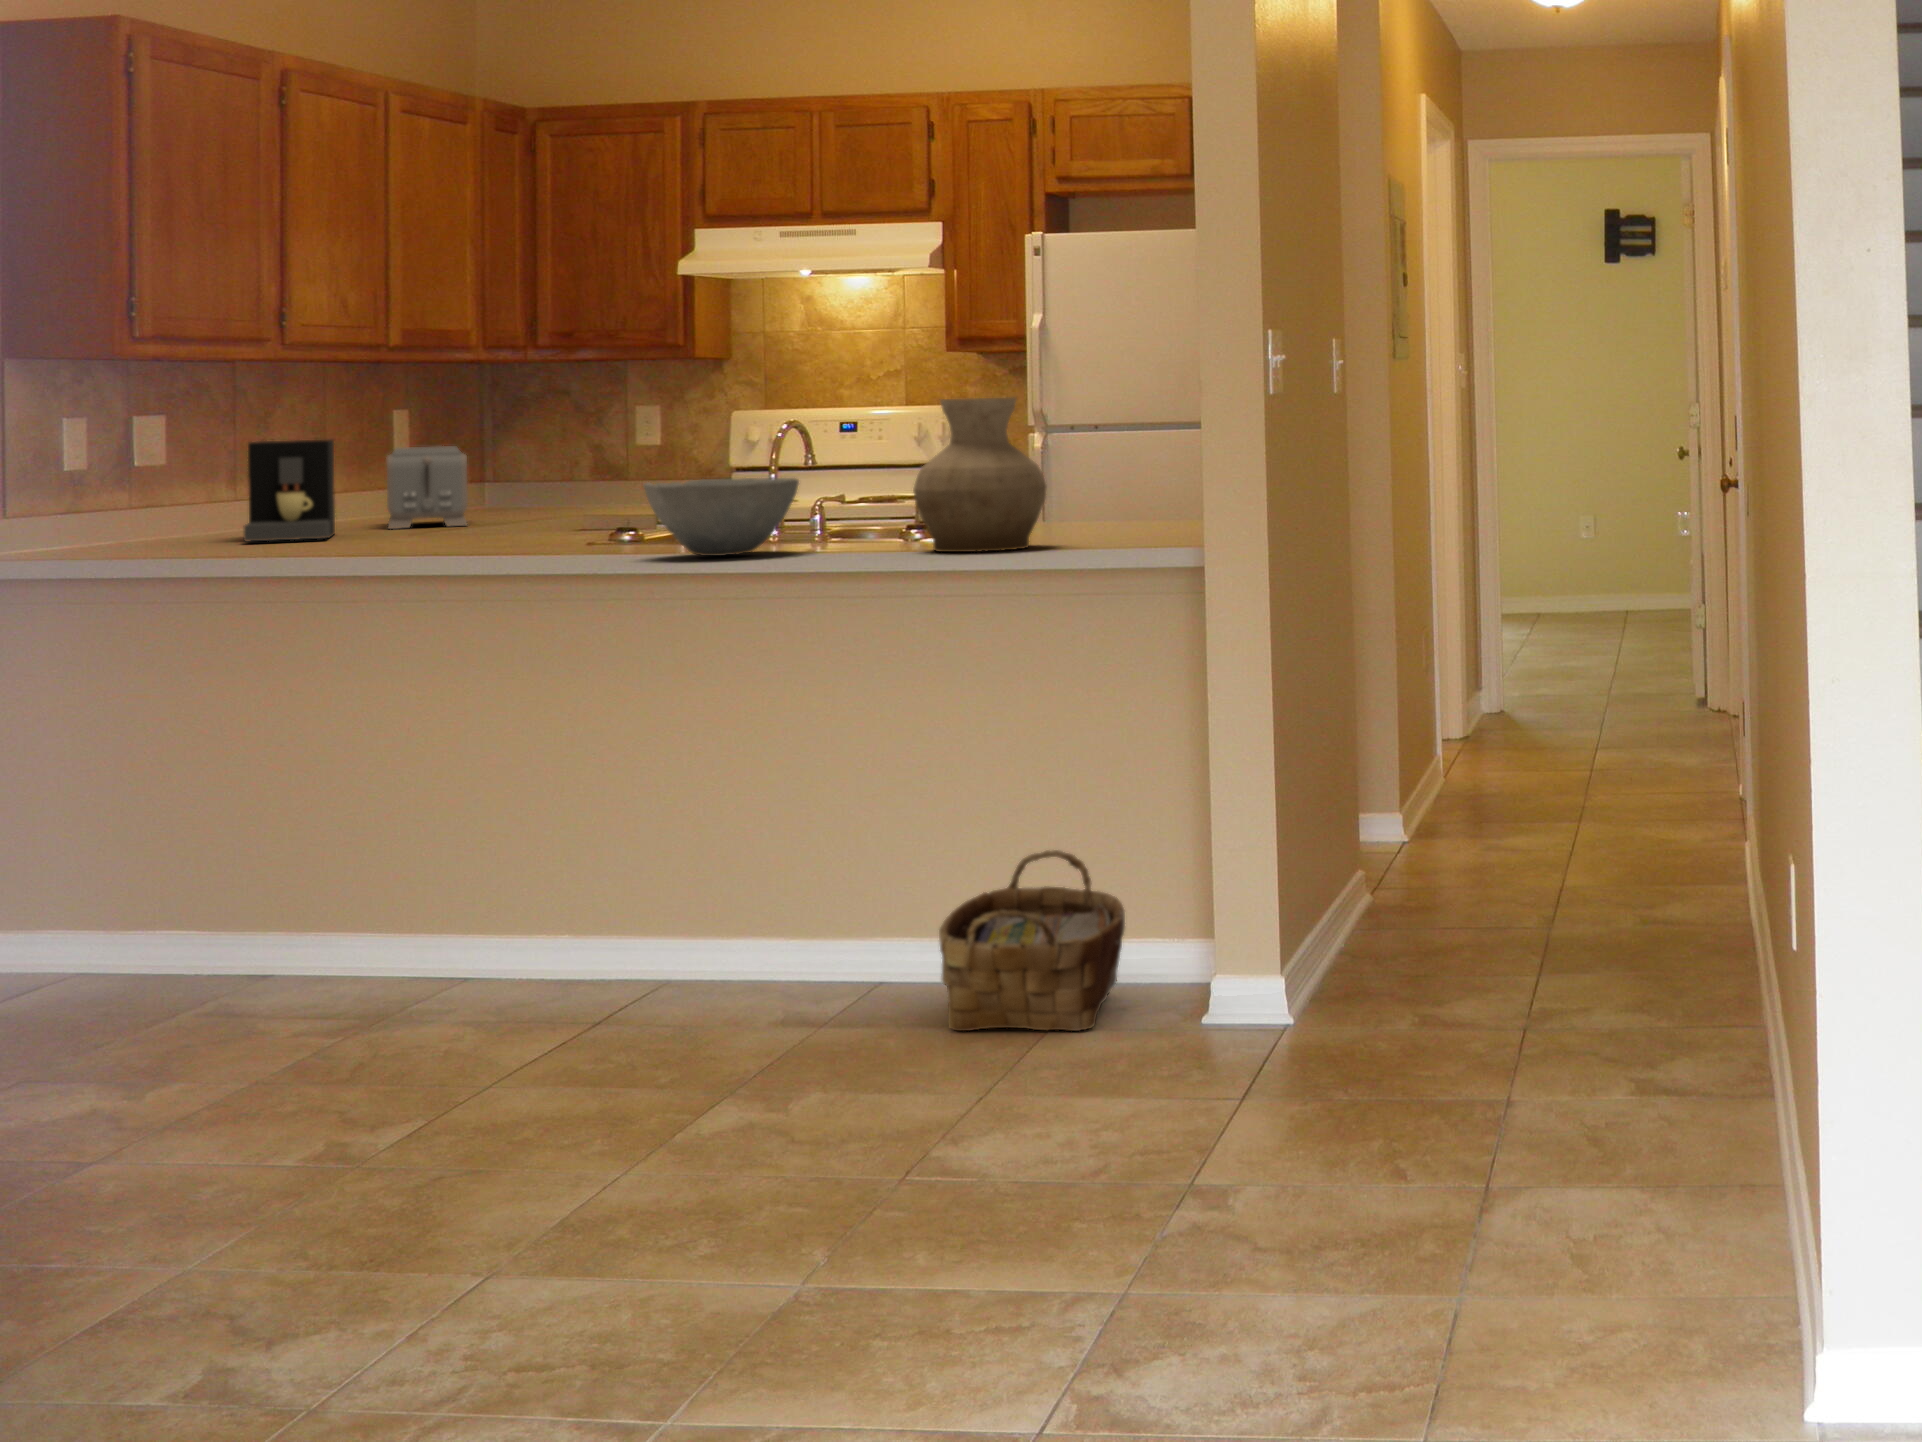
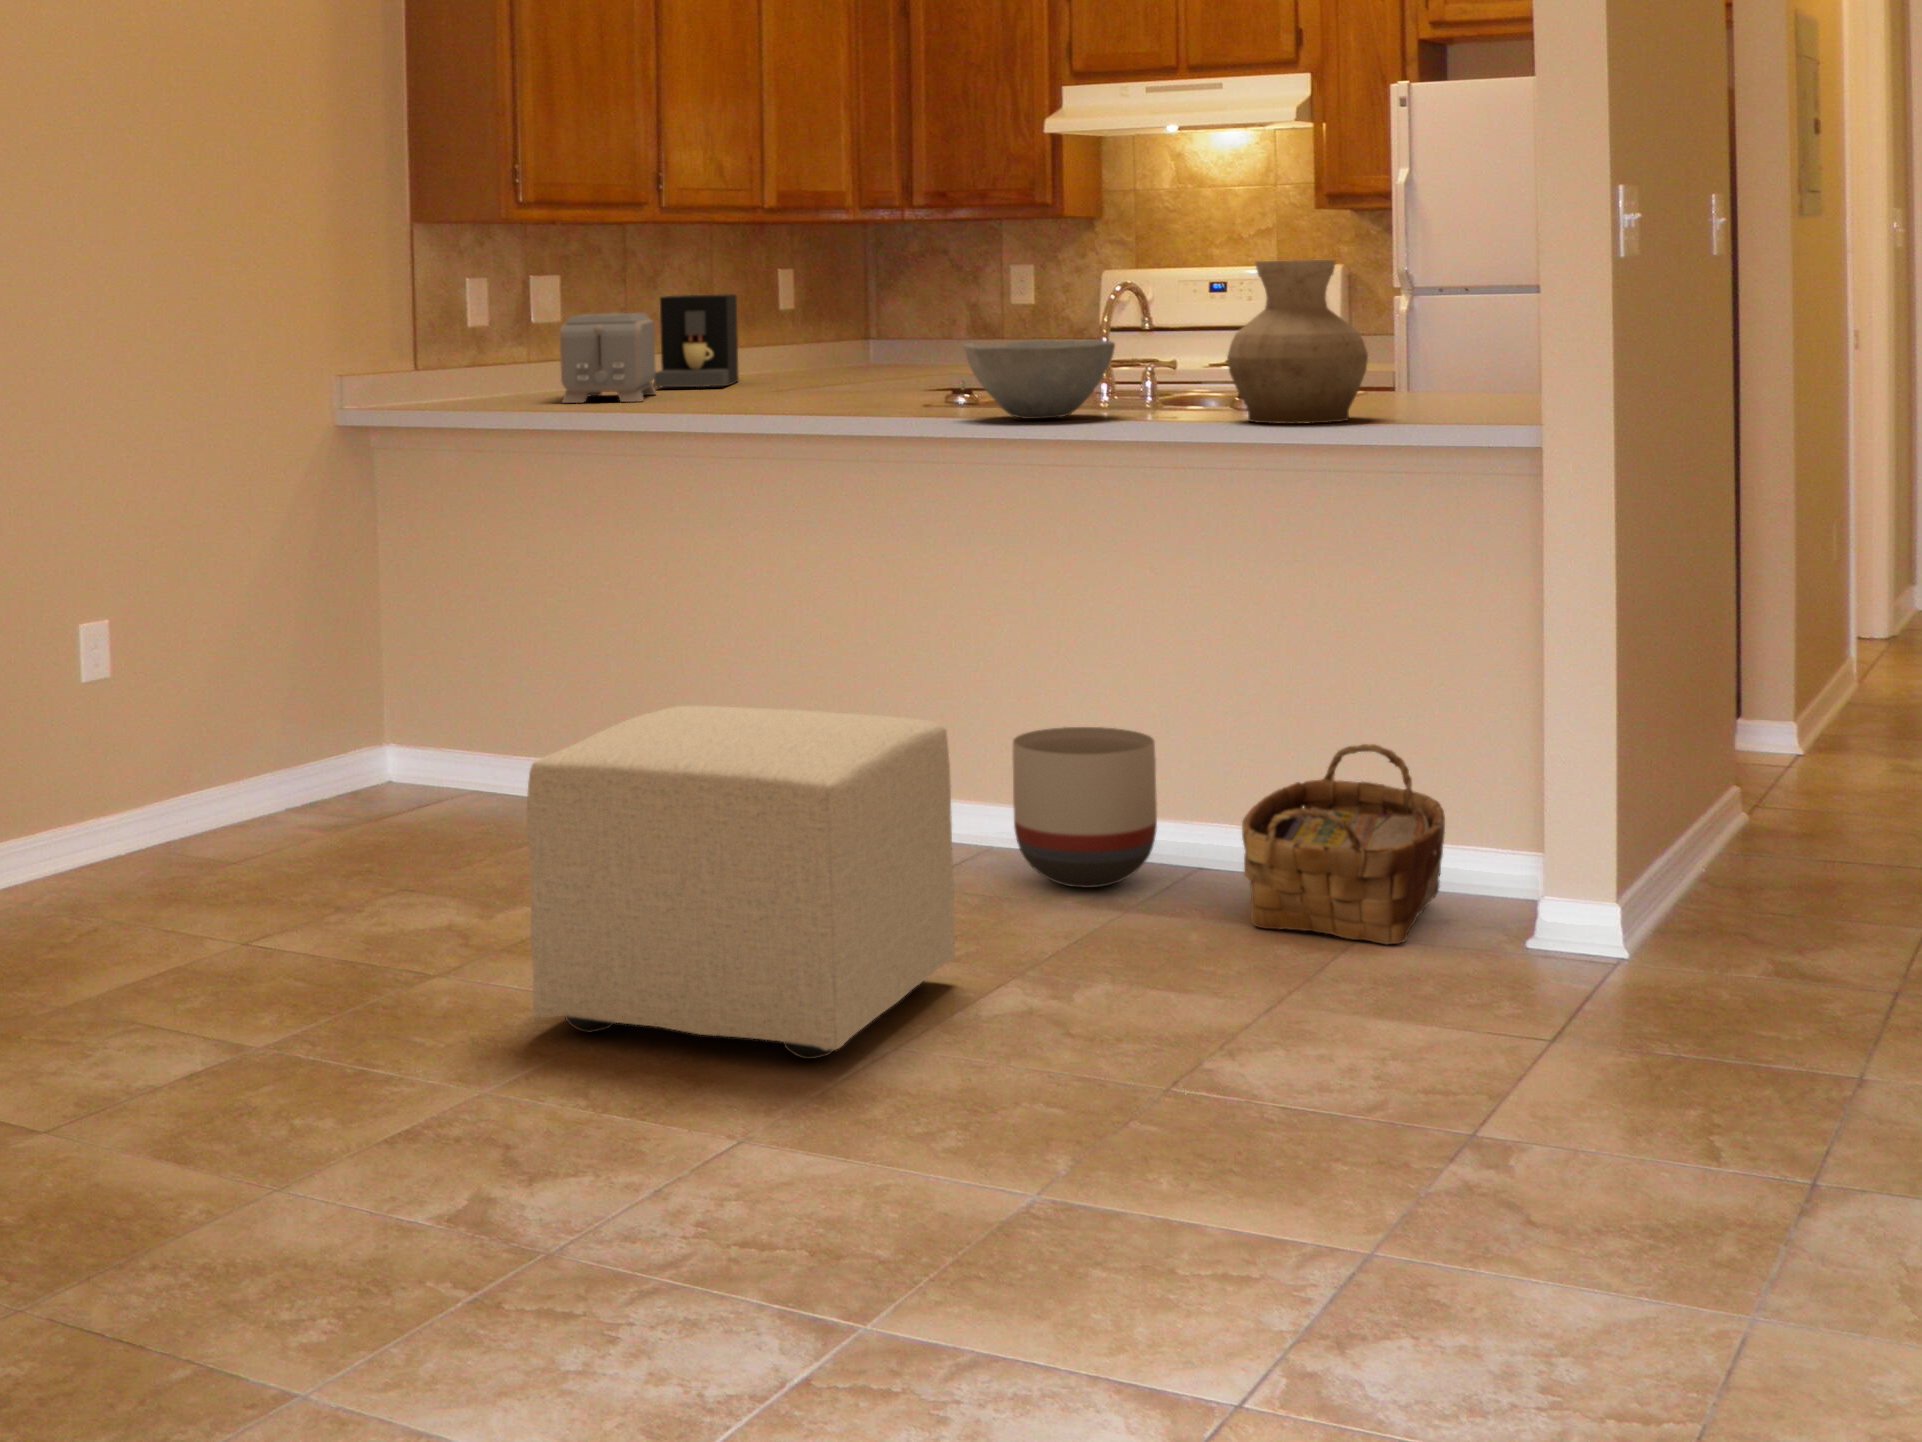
toaster: present [387,446,468,529] -> present [560,313,656,403]
ottoman: none [223,851,672,1200] -> present [527,706,955,1059]
planter: none [702,858,847,1016] -> present [1012,727,1157,888]

